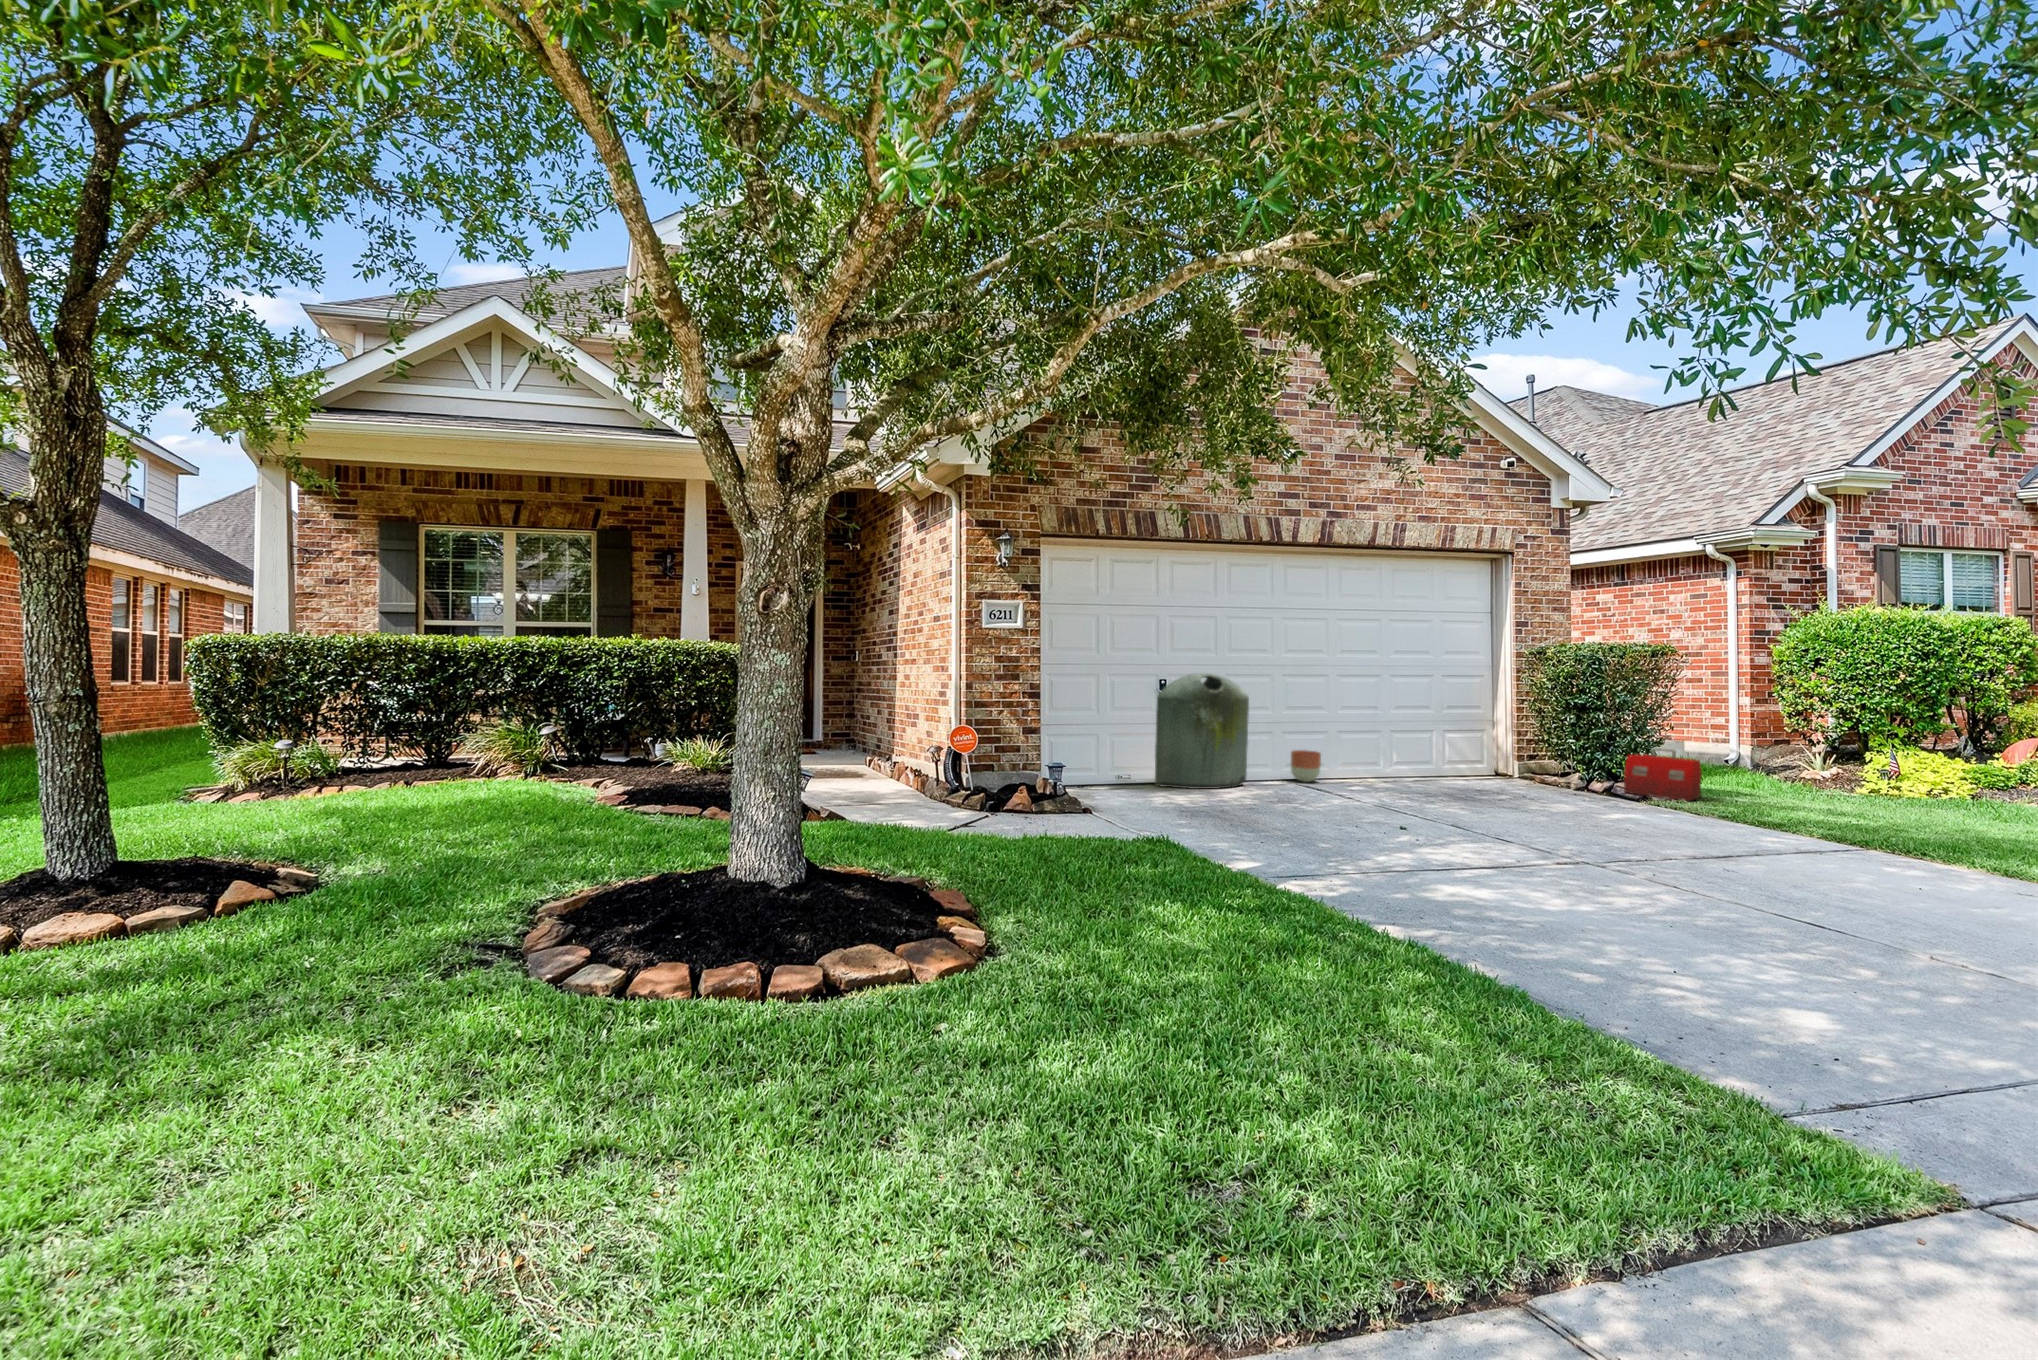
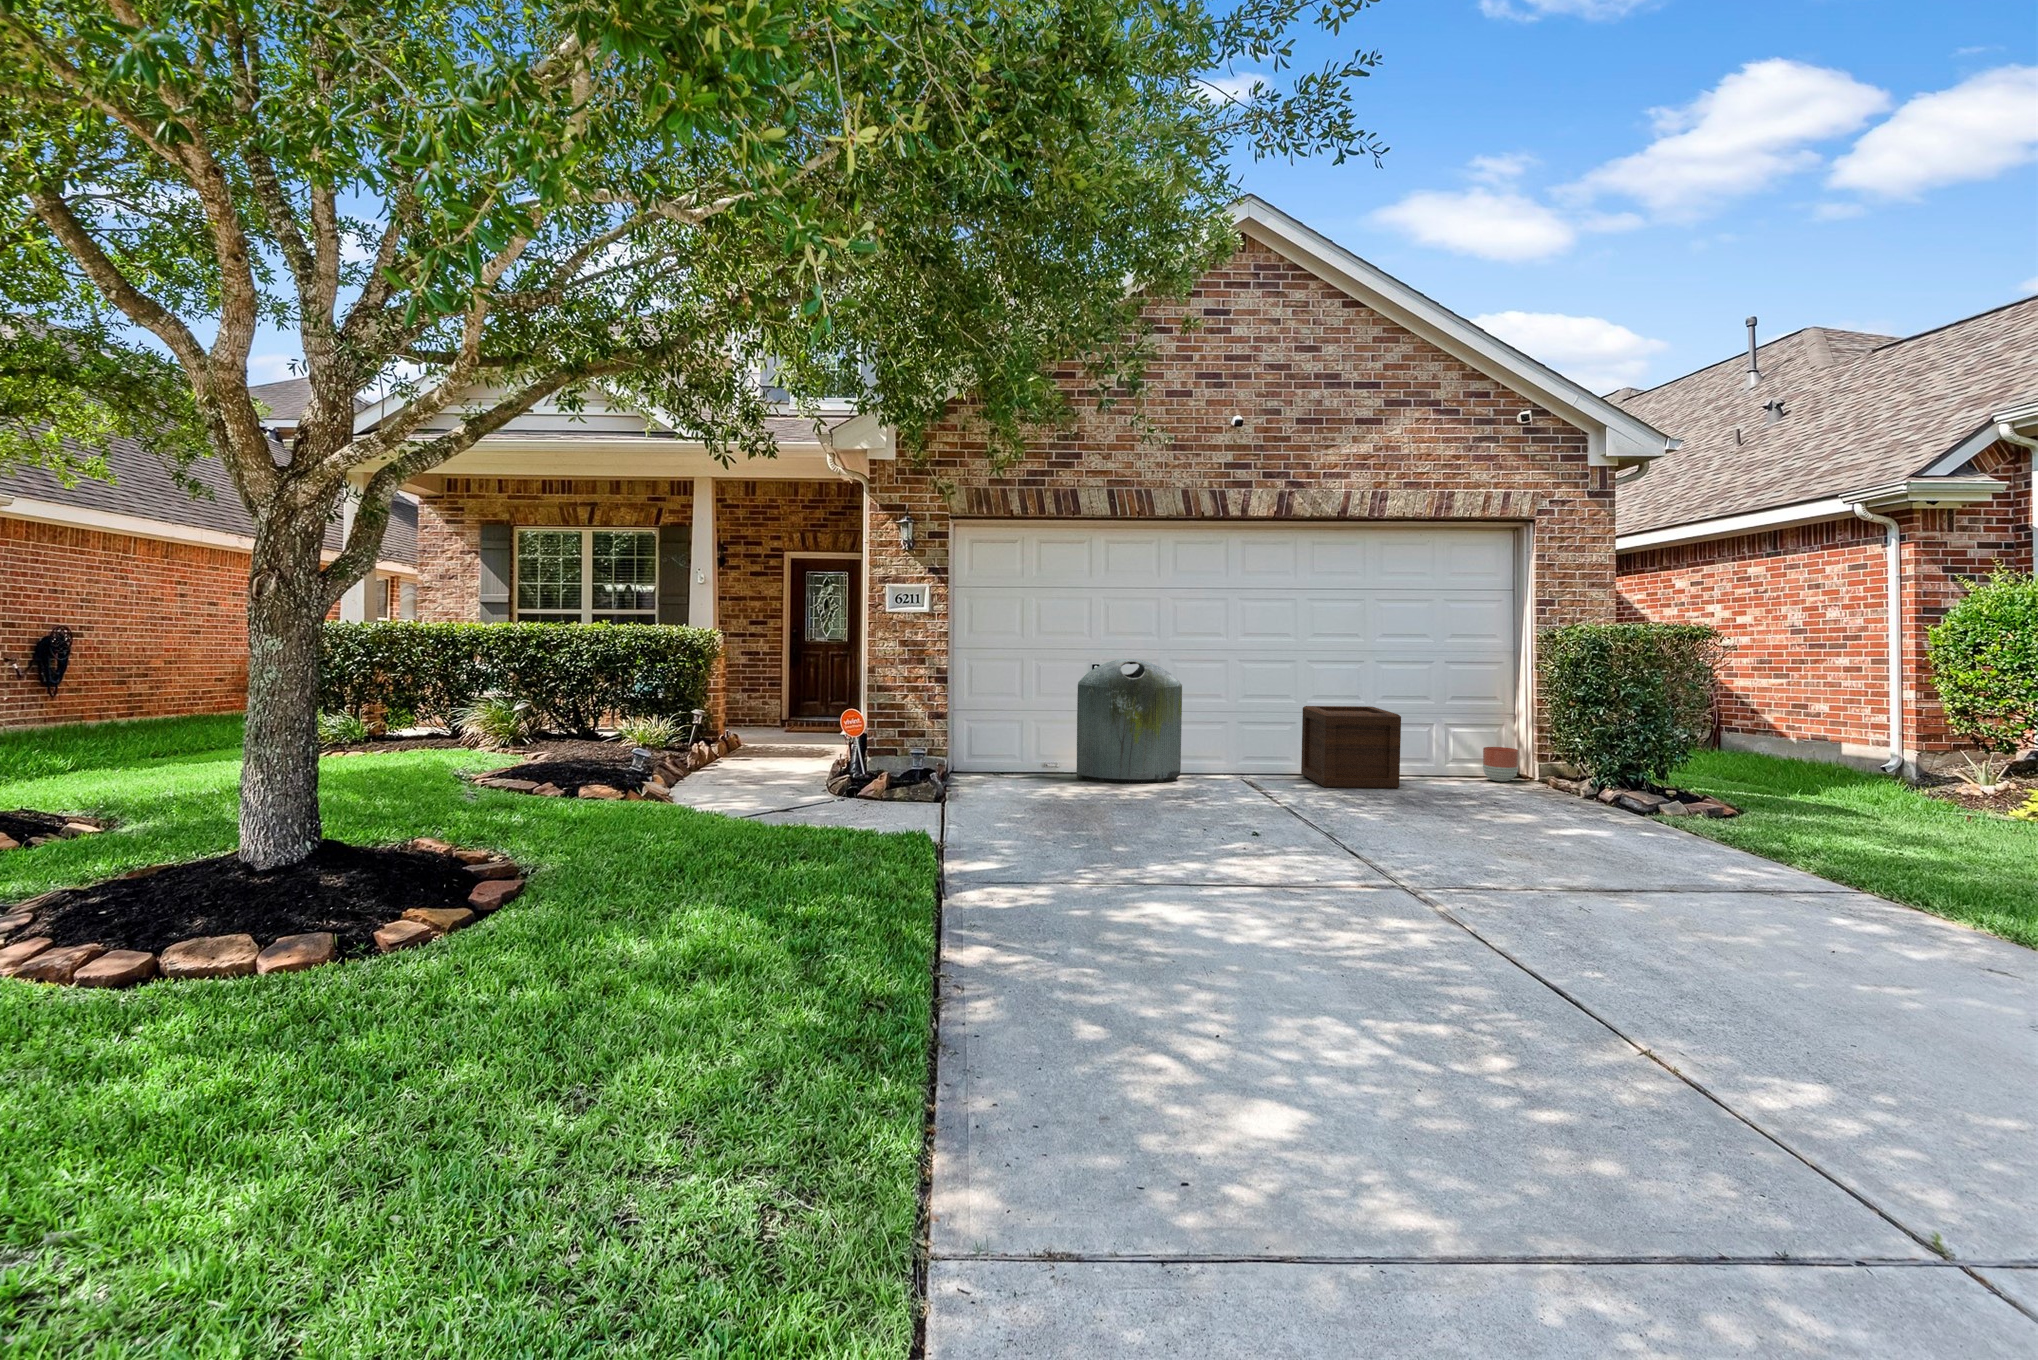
wooden crate: none [1334,714,1432,788] -> present [1301,706,1401,789]
toolbox: present [1624,748,1702,801] -> none [1637,751,1737,817]
planter: present [1291,750,1321,782] -> present [1483,747,1519,782]

